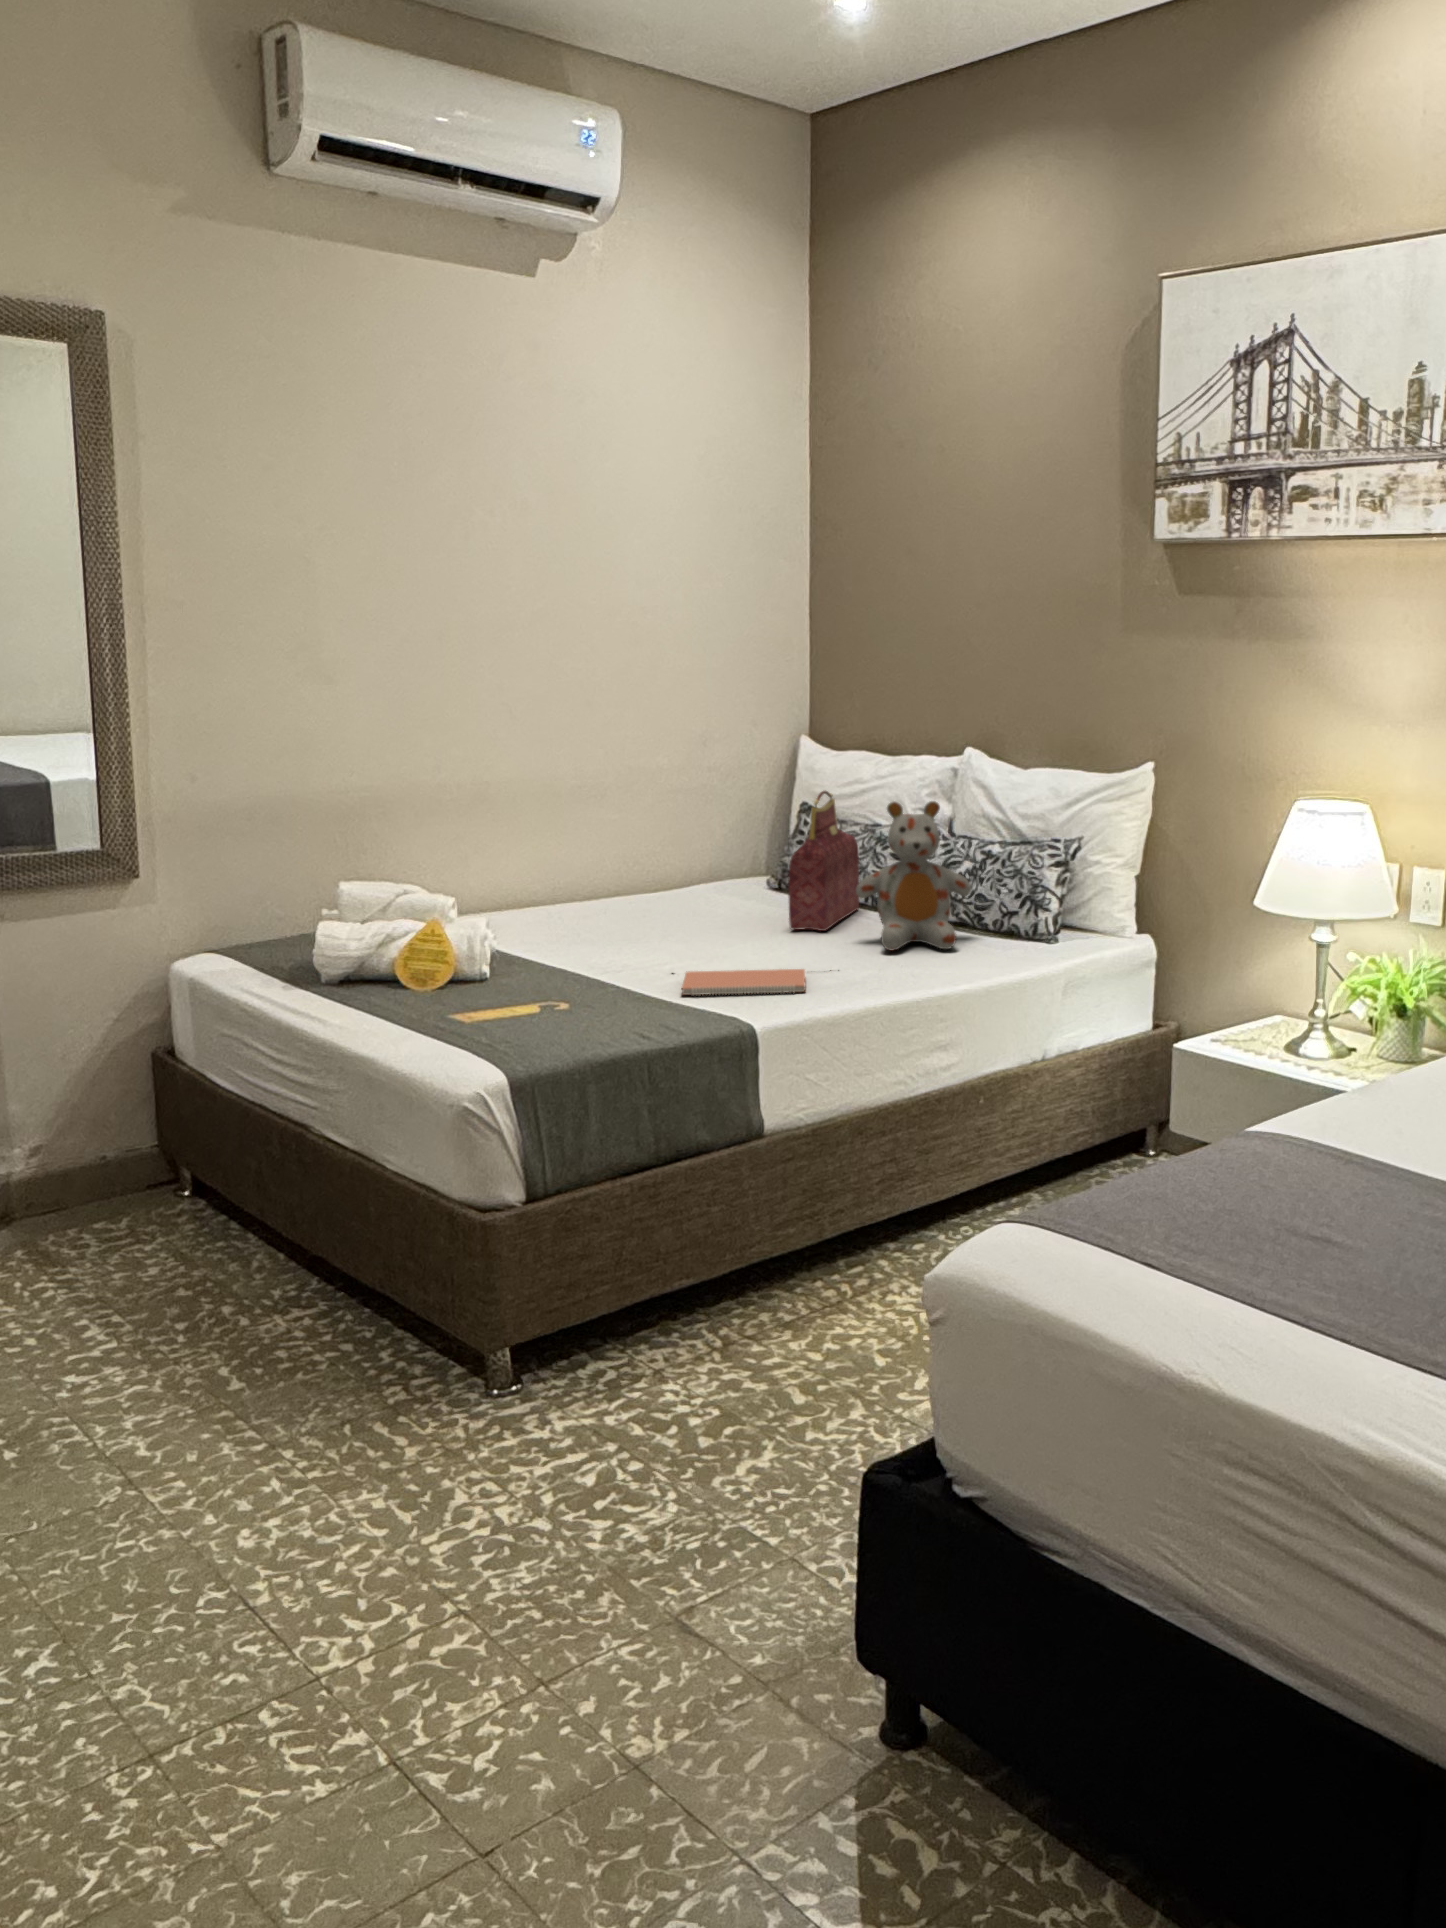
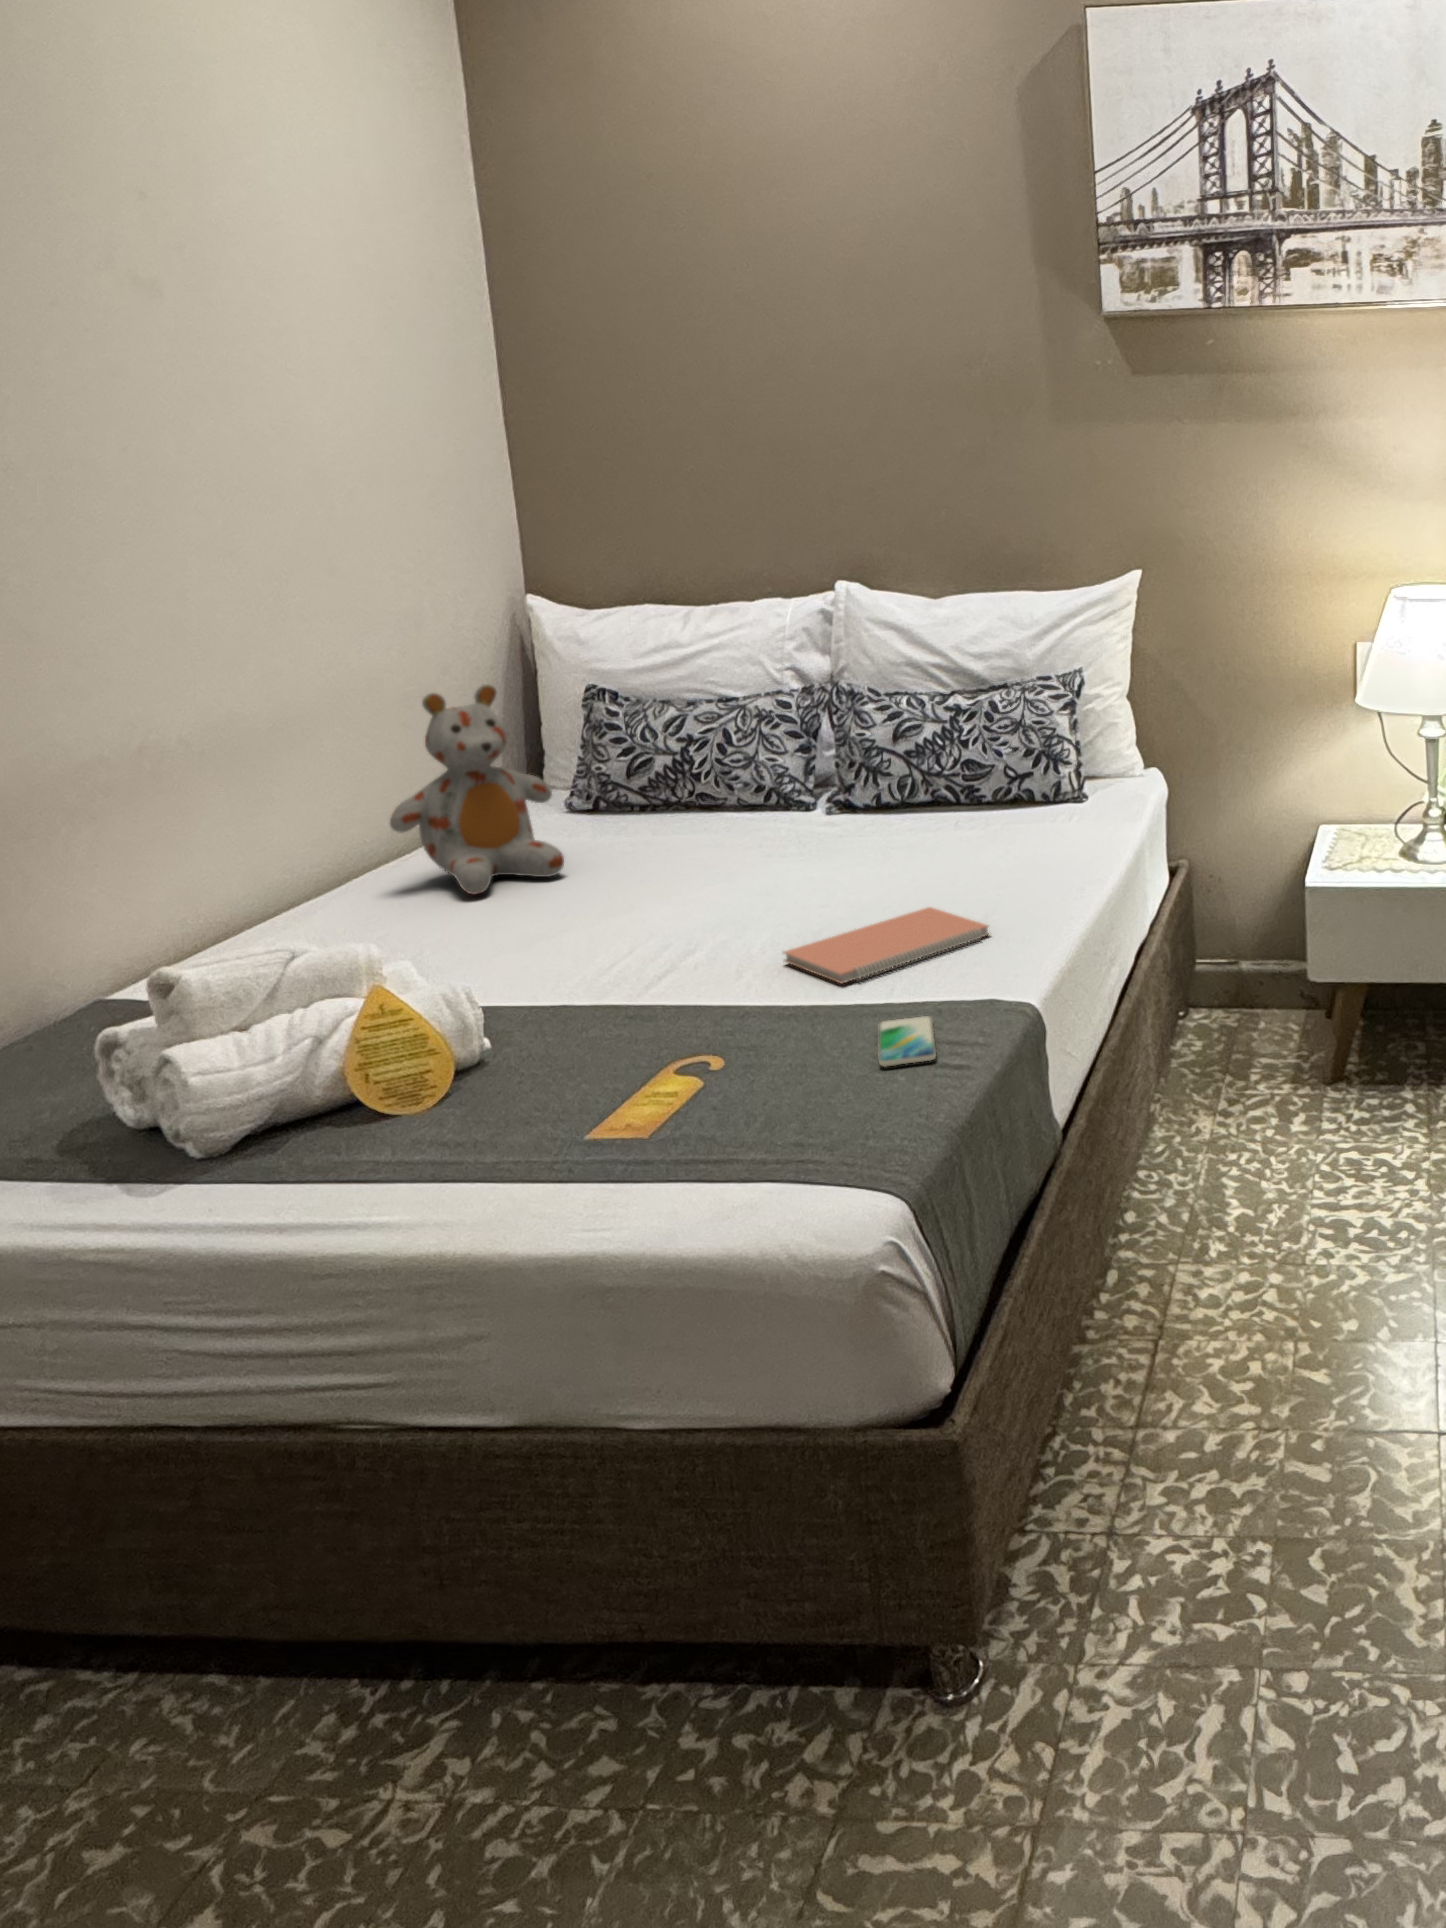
handbag: present [788,791,859,931] -> none [718,663,815,865]
stuffed bear: present [856,801,971,950] -> present [390,684,564,895]
smartphone: none [601,1015,673,1038] -> present [878,1016,936,1067]

